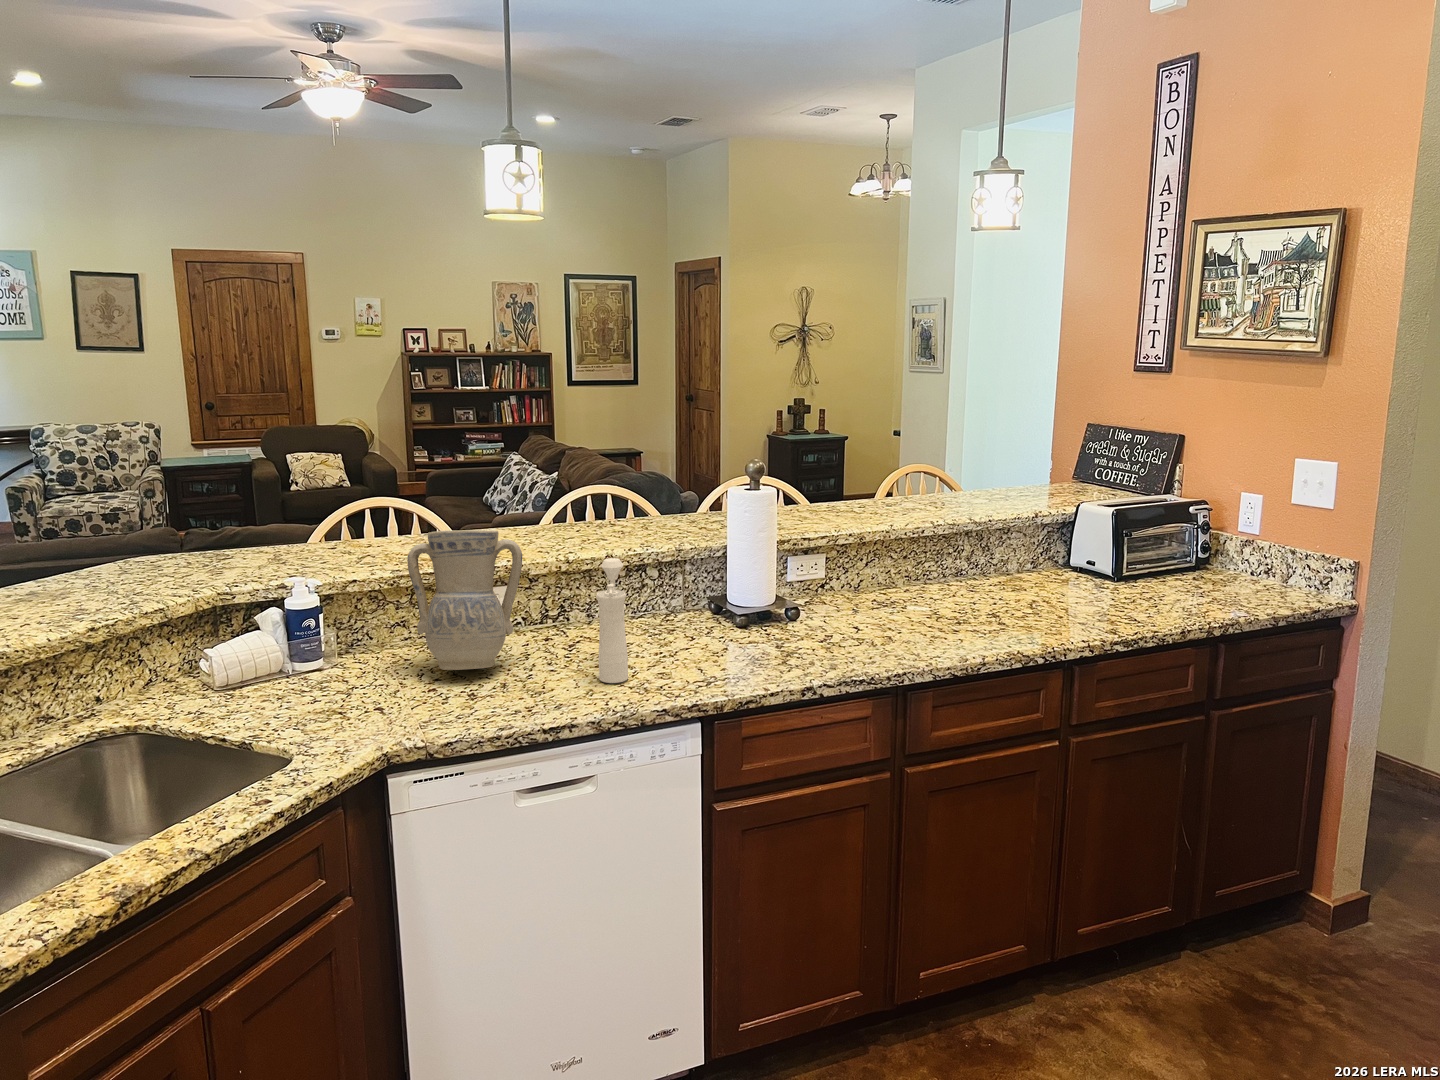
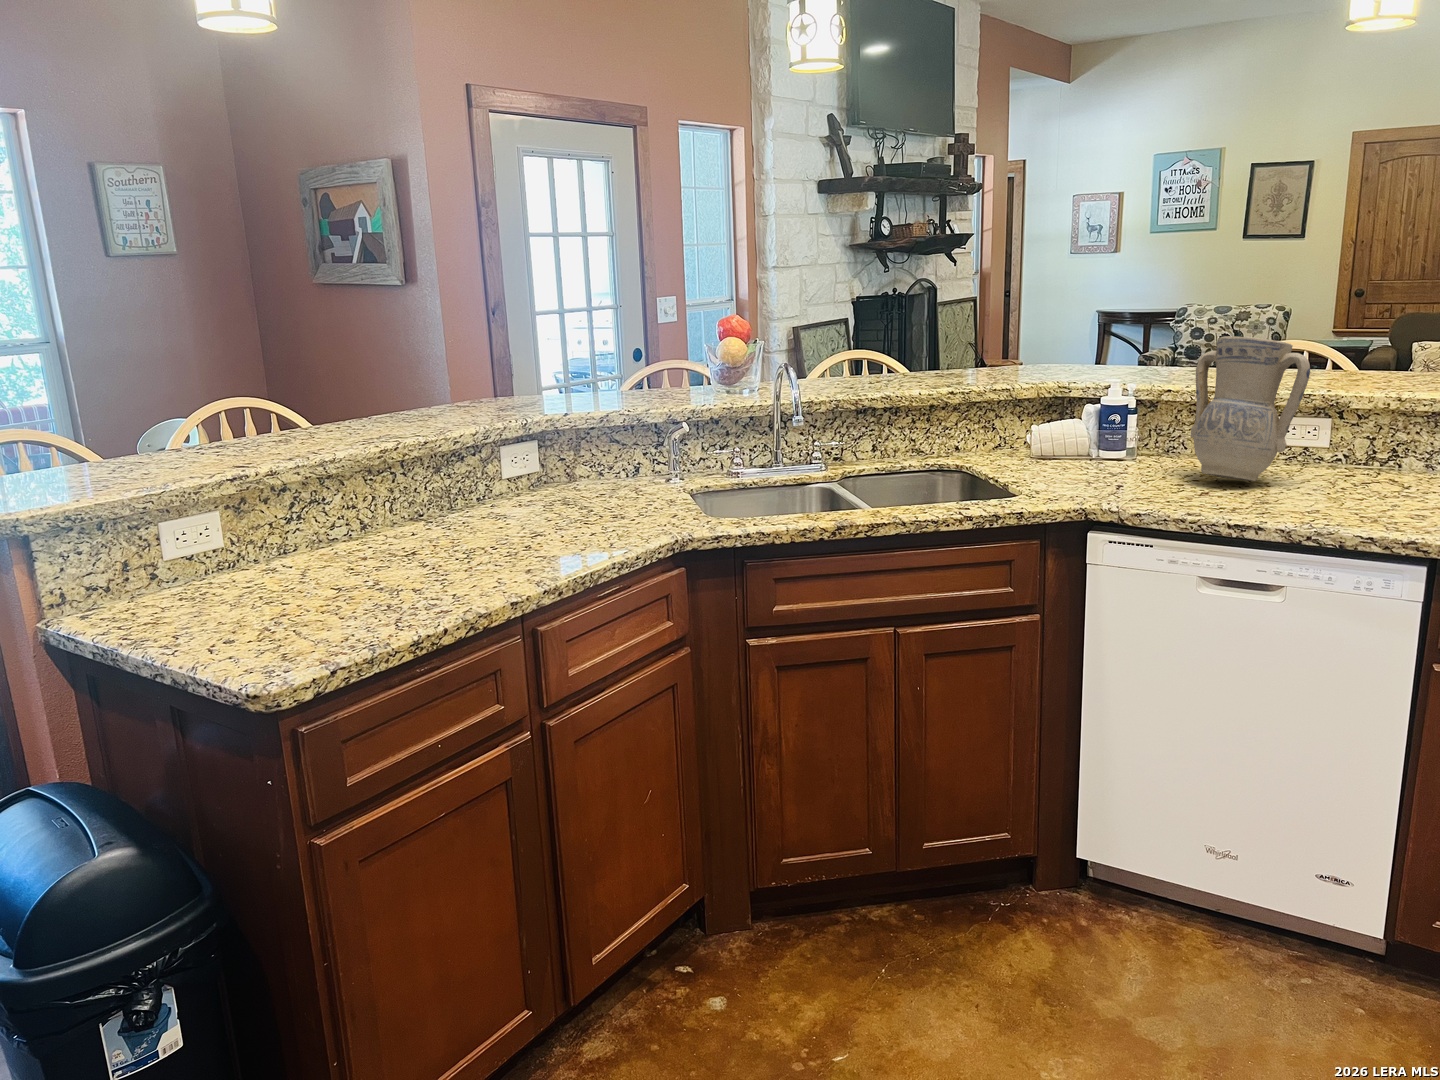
pepper mill: present [596,558,628,683] -> none [1343,383,1419,513]

